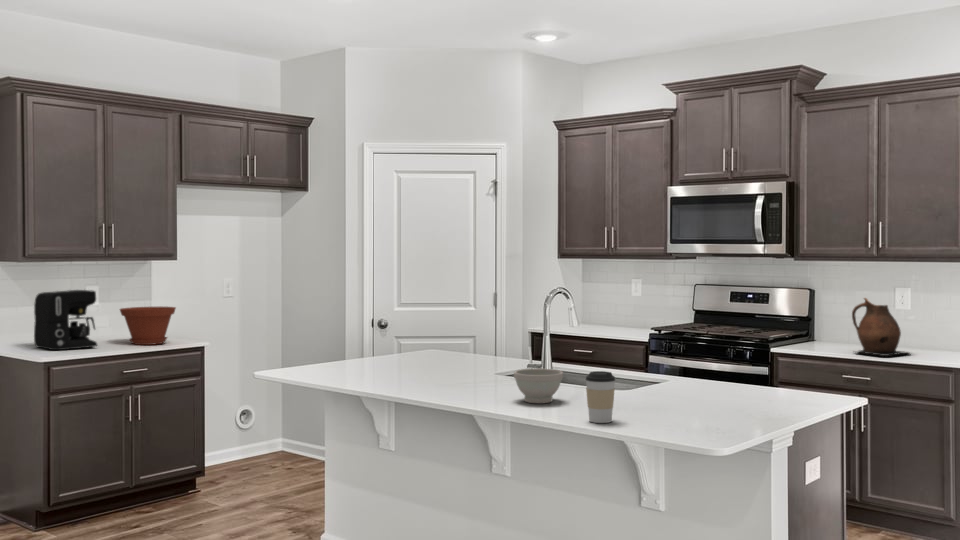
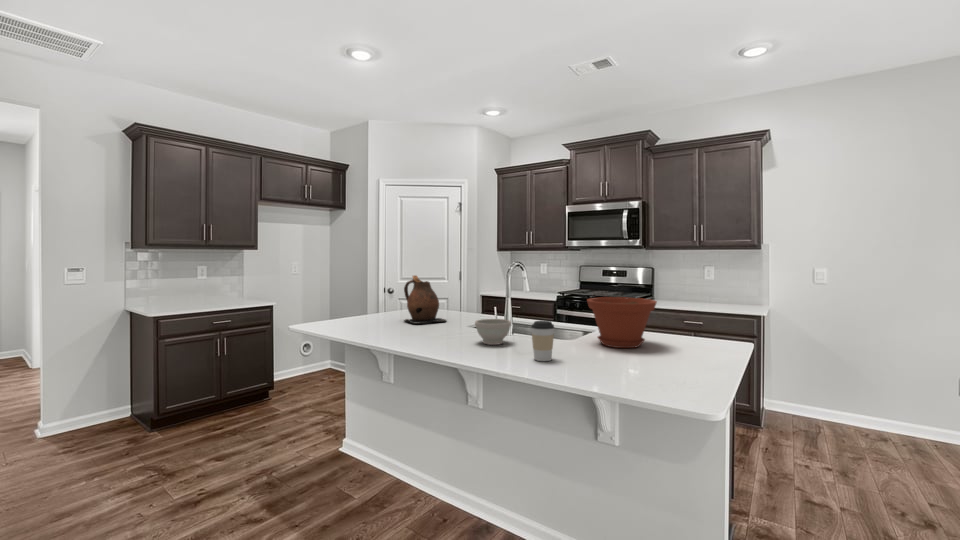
coffee maker: present [34,290,97,350] -> none [153,269,198,309]
ceramic pitcher: present [852,298,910,356] -> present [404,275,447,324]
plant pot: present [120,306,176,345] -> present [587,297,657,348]

